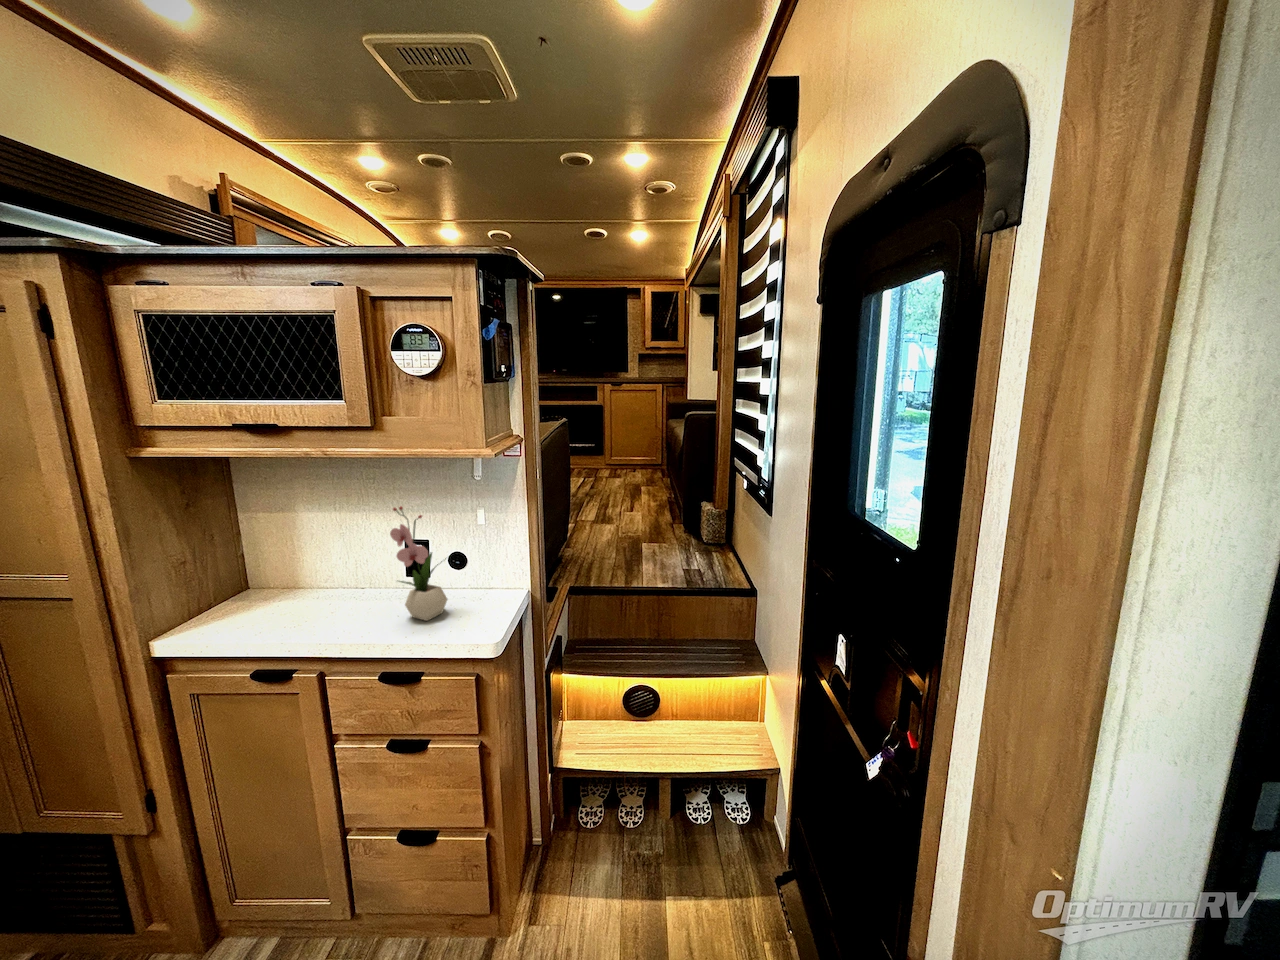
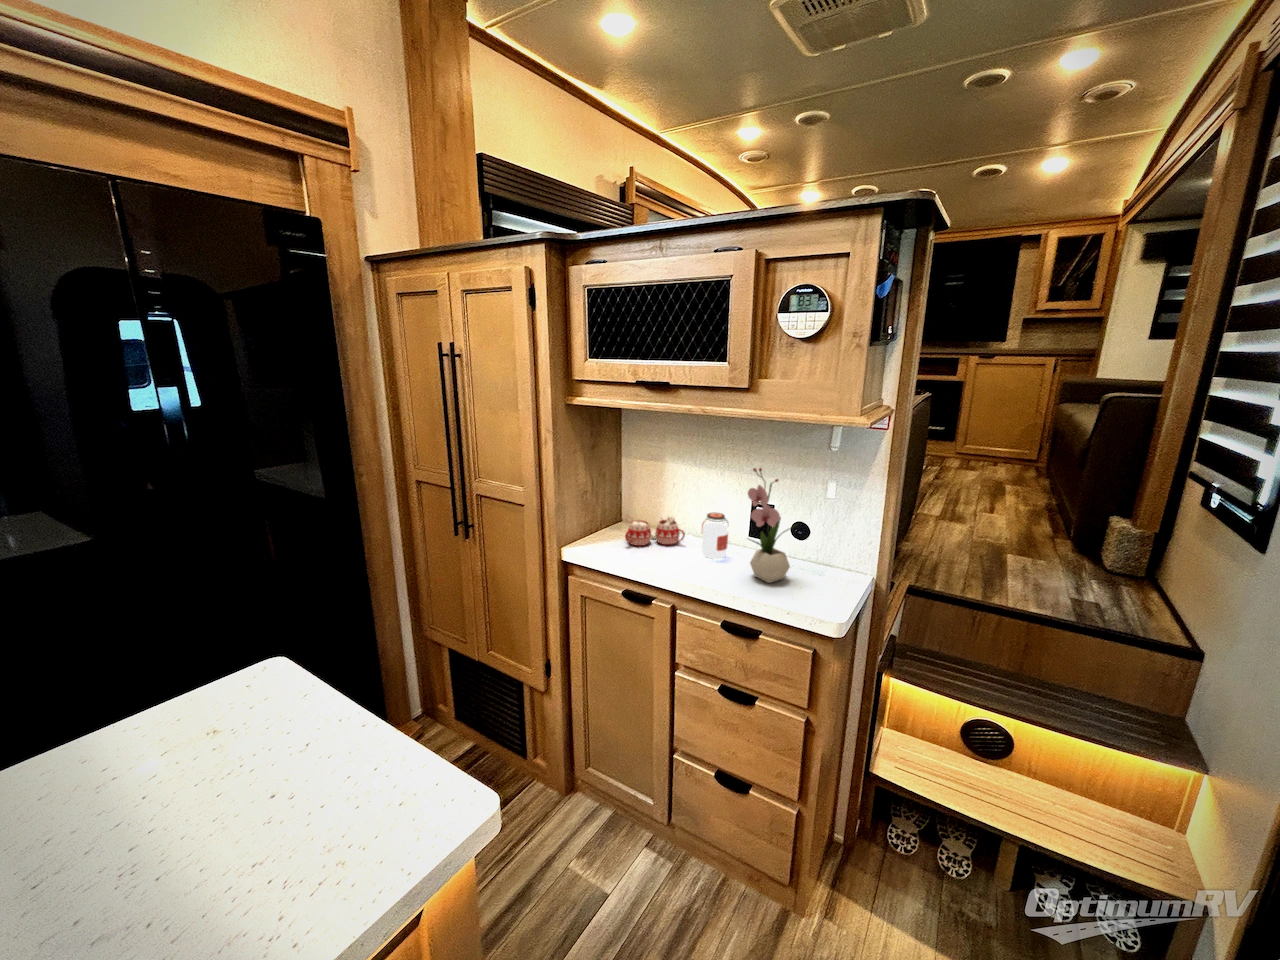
jar: none [347,559,381,611] -> present [702,513,728,559]
mug: none [245,573,330,616] -> present [625,515,685,546]

